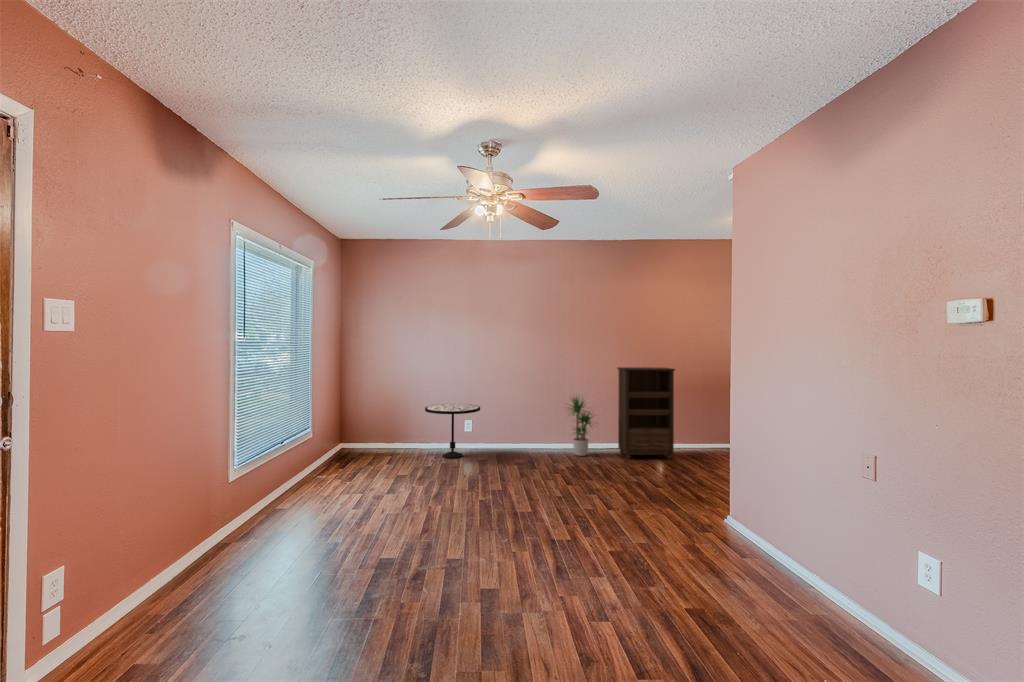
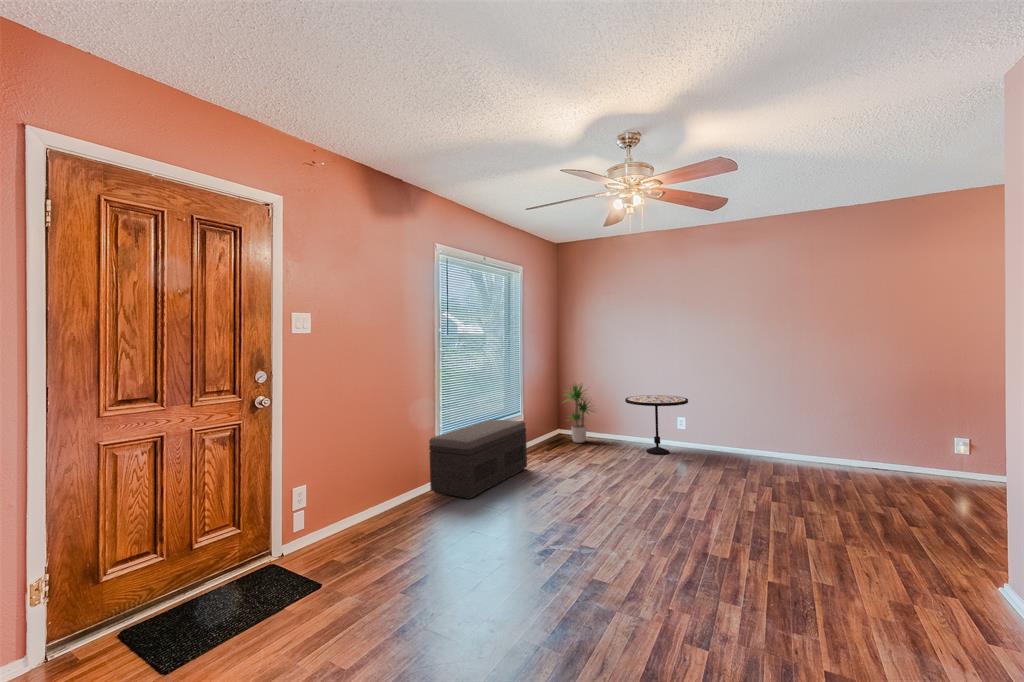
bookshelf: present [617,367,675,459] -> none [888,353,993,492]
potted plant: present [569,396,593,456] -> present [564,384,594,443]
storage bench: none [228,439,336,537] -> present [429,420,527,499]

